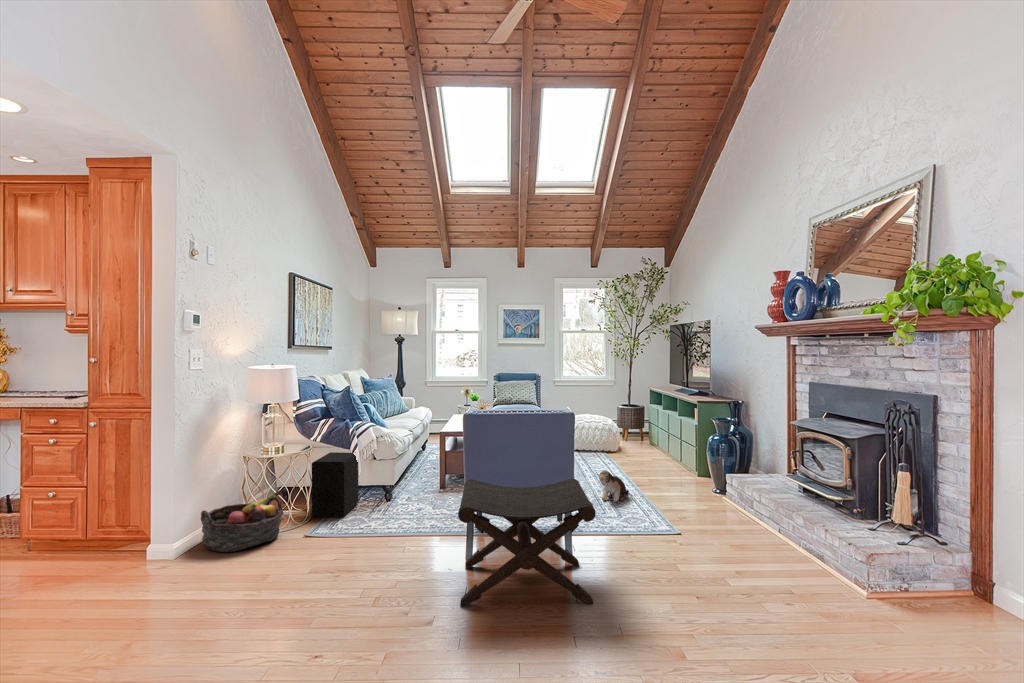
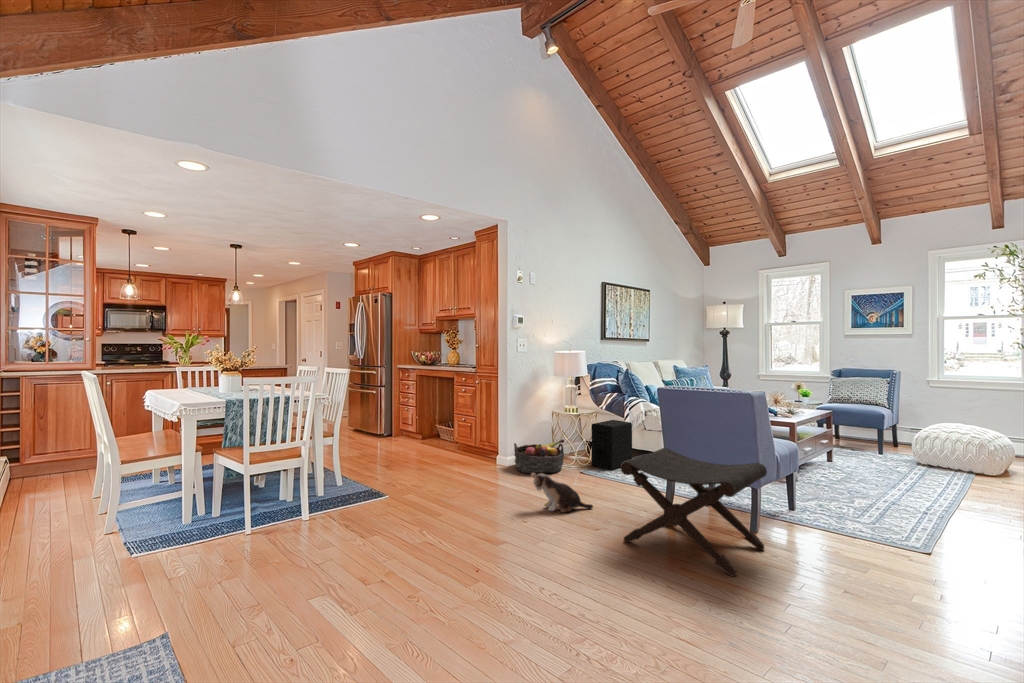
plush toy: present [596,470,629,502] -> present [531,473,593,512]

